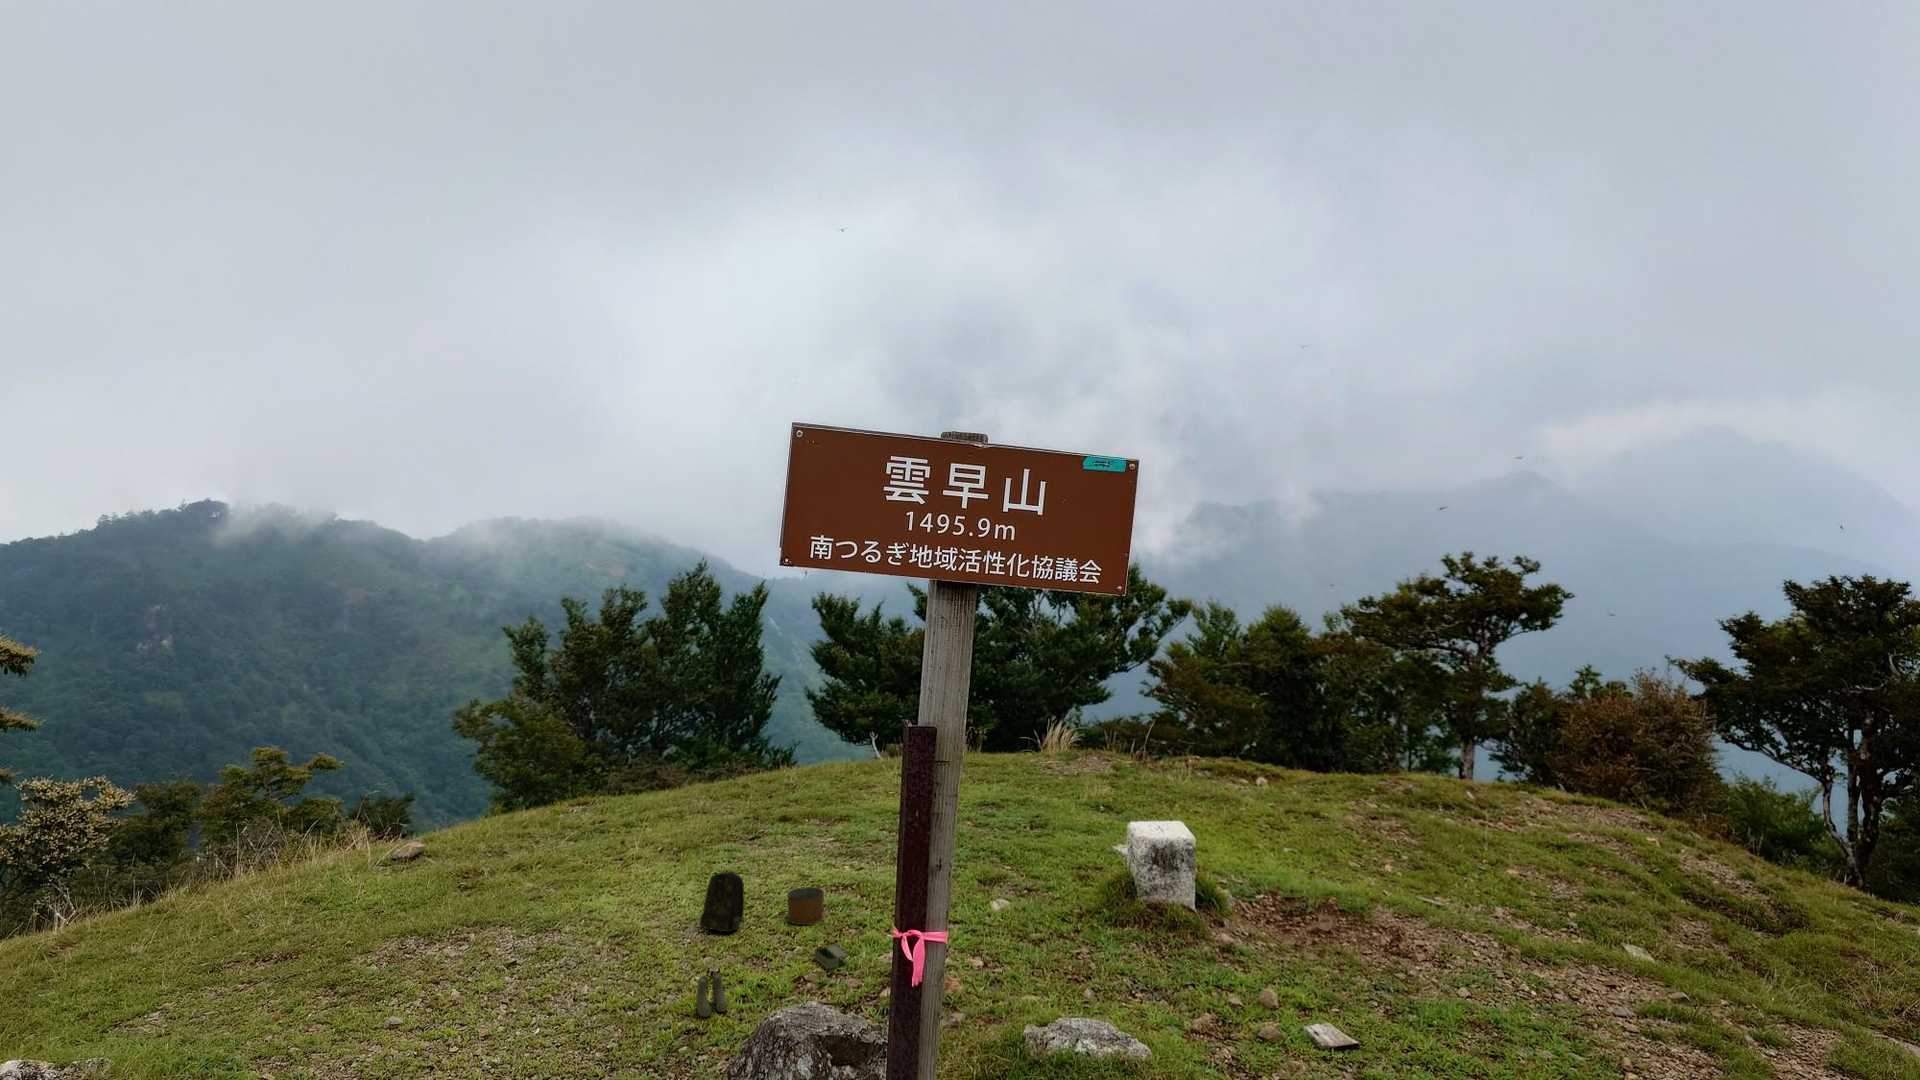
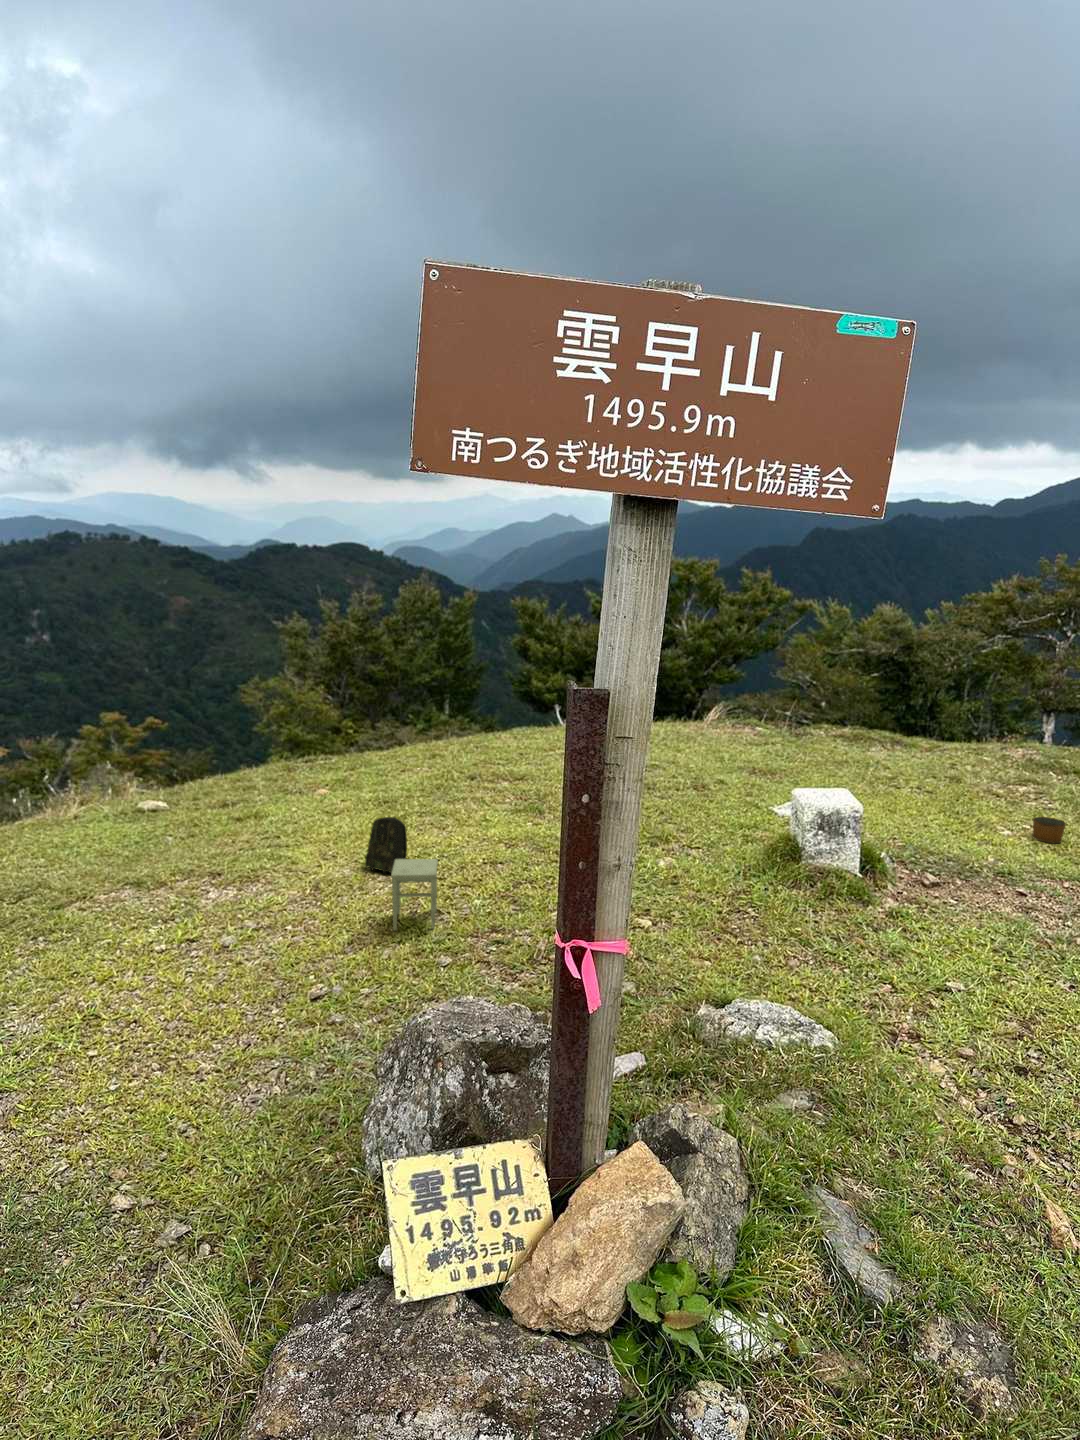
bucket: present [788,874,824,925] -> present [1032,807,1066,843]
stool: none [732,910,779,989] -> present [391,859,438,930]
toolbox: present [814,944,849,969] -> none [474,892,508,917]
boots: present [696,973,727,1017] -> none [357,917,388,959]

